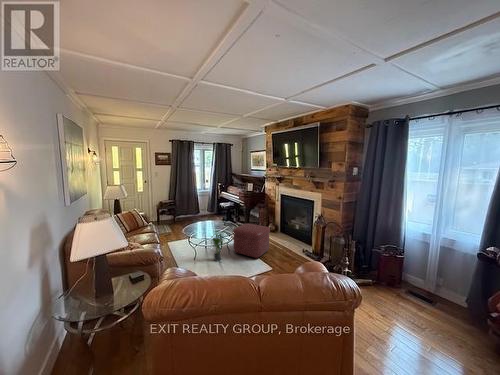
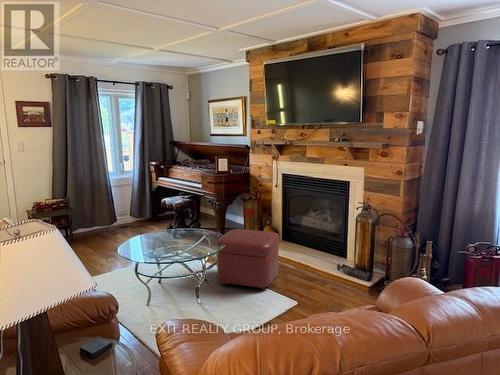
potted plant: present [211,231,224,261] -> none [166,240,212,303]

